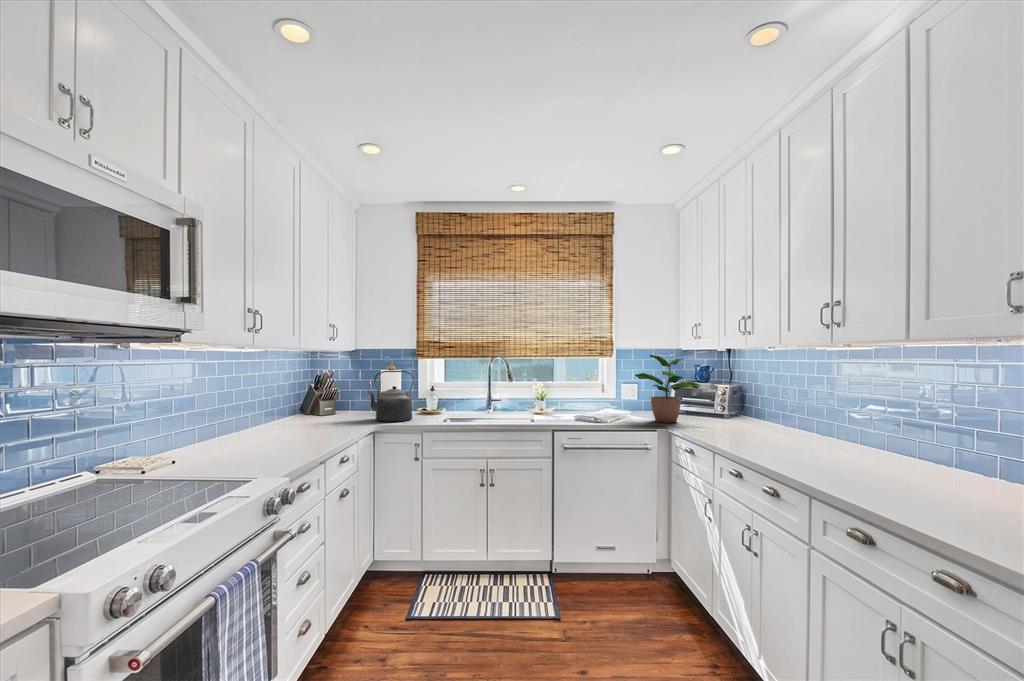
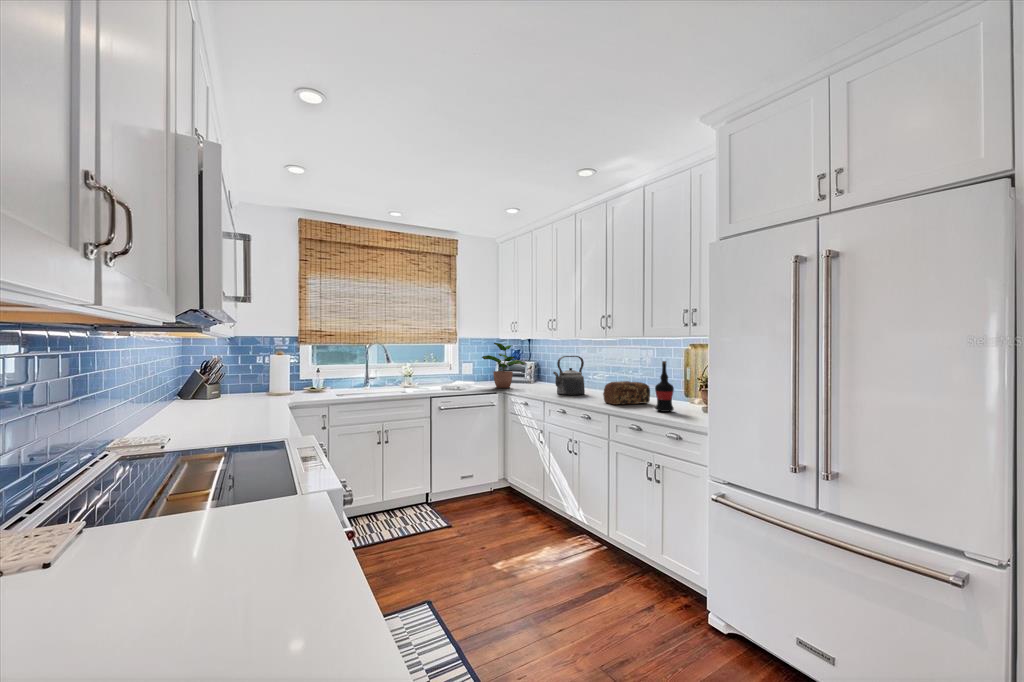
kettle: present [367,371,414,422] -> present [553,356,585,395]
wine bottle: none [904,400,956,513] -> present [655,361,674,412]
bread loaf: none [803,432,911,481] -> present [603,381,650,405]

